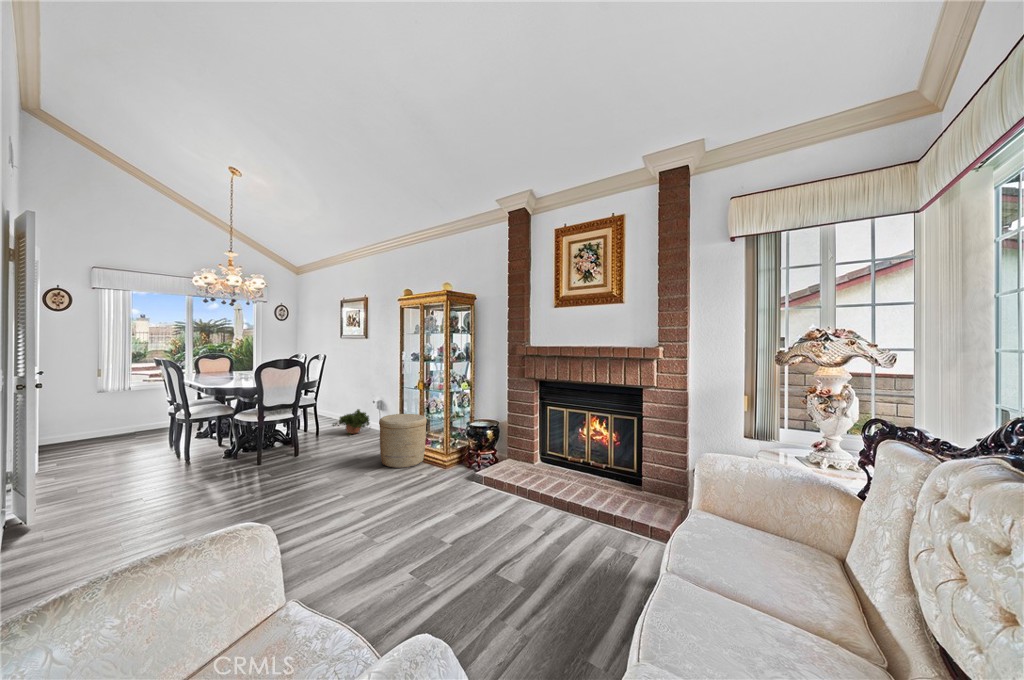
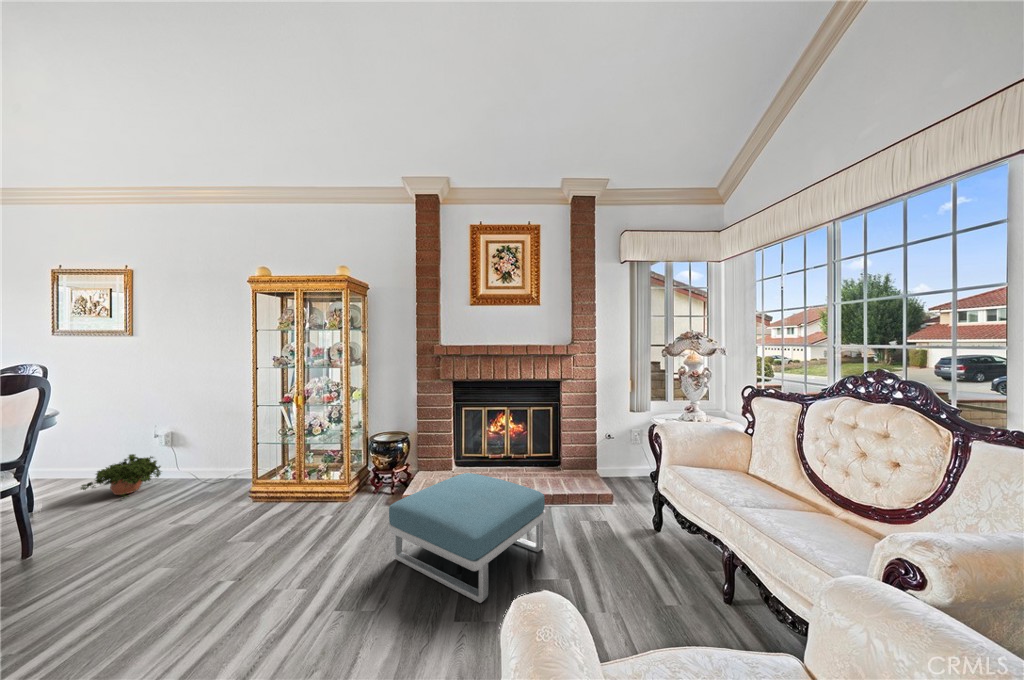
woven basket: present [379,414,427,468] -> none [234,442,308,520]
footstool: none [419,465,543,571] -> present [388,473,546,603]

